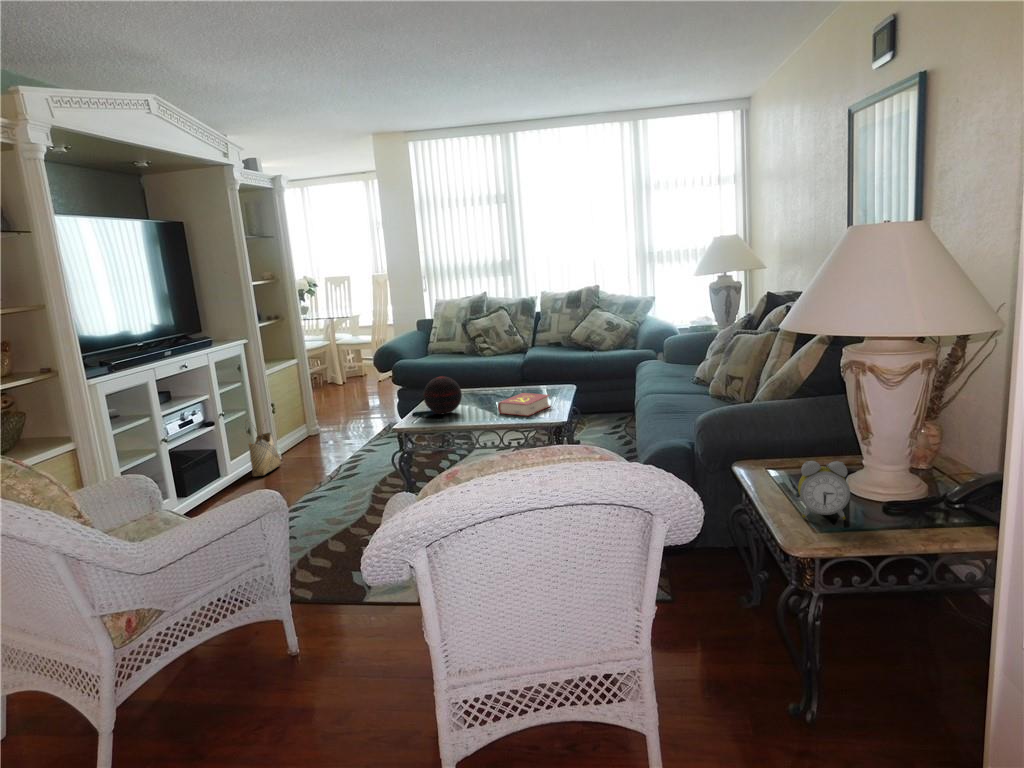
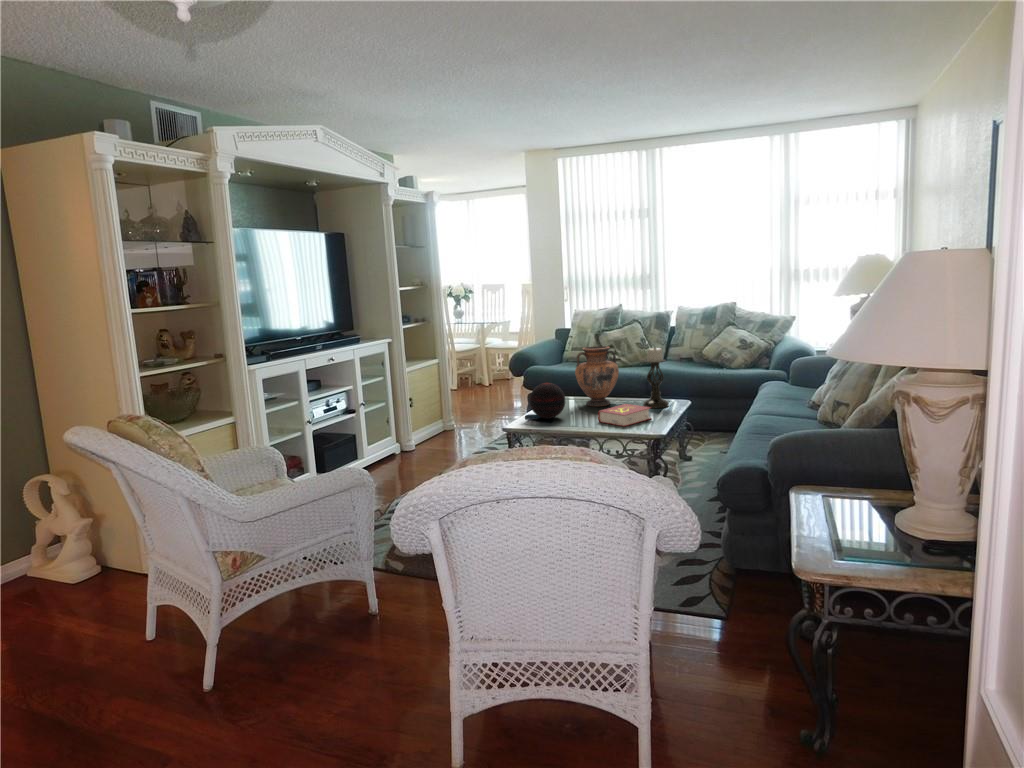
candle holder: none [534,333,560,395] -> present [643,347,669,408]
vase: none [464,335,508,398] -> present [575,346,619,406]
woven basket: present [245,420,281,476] -> none [382,410,412,462]
alarm clock: present [798,461,850,520] -> none [821,487,874,551]

